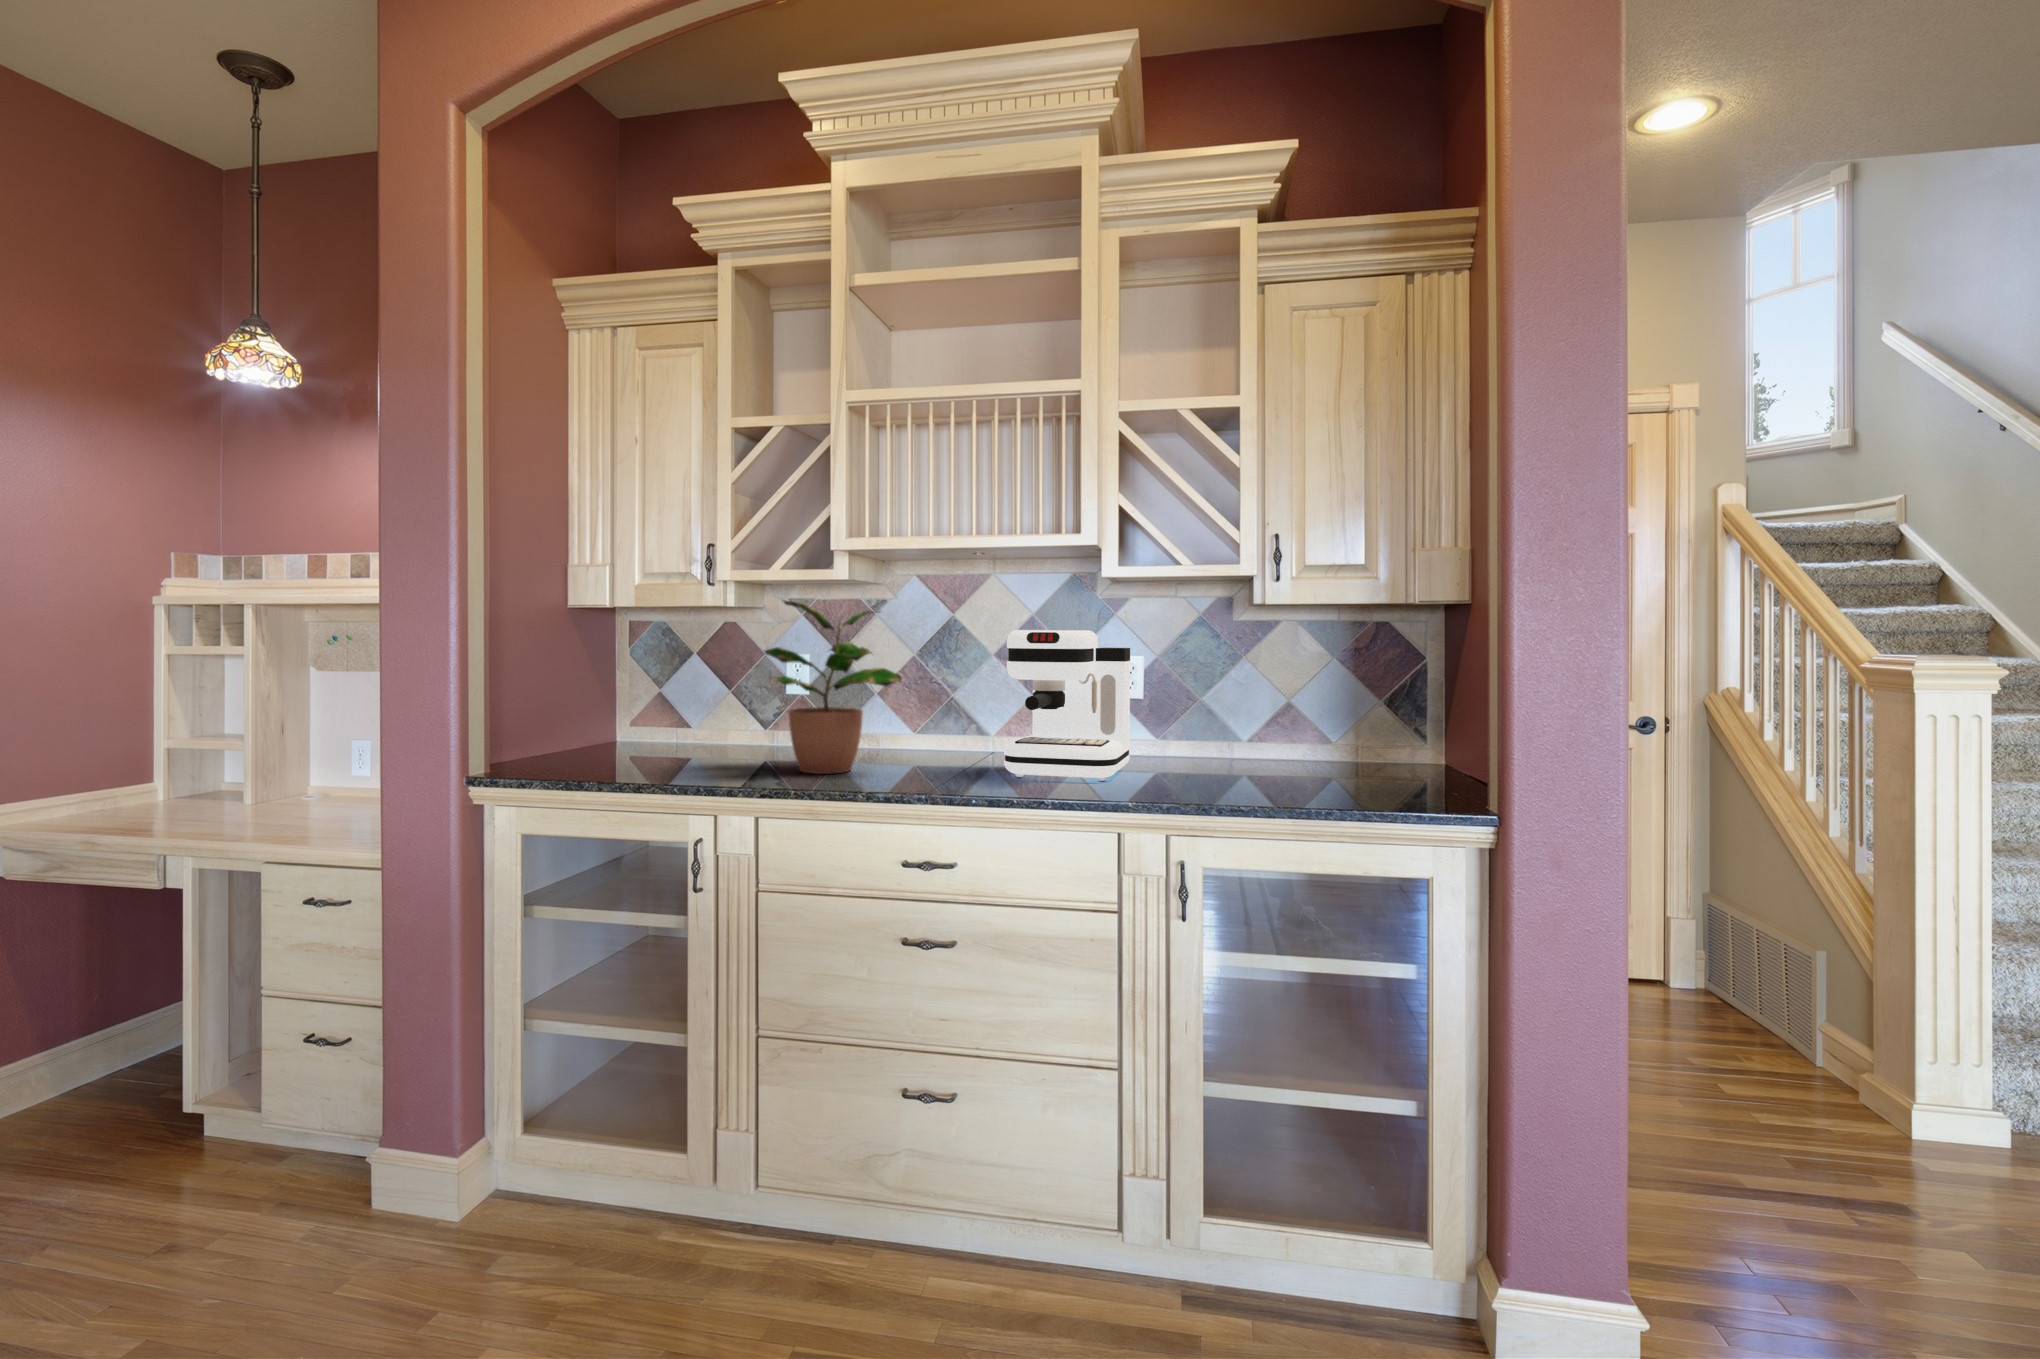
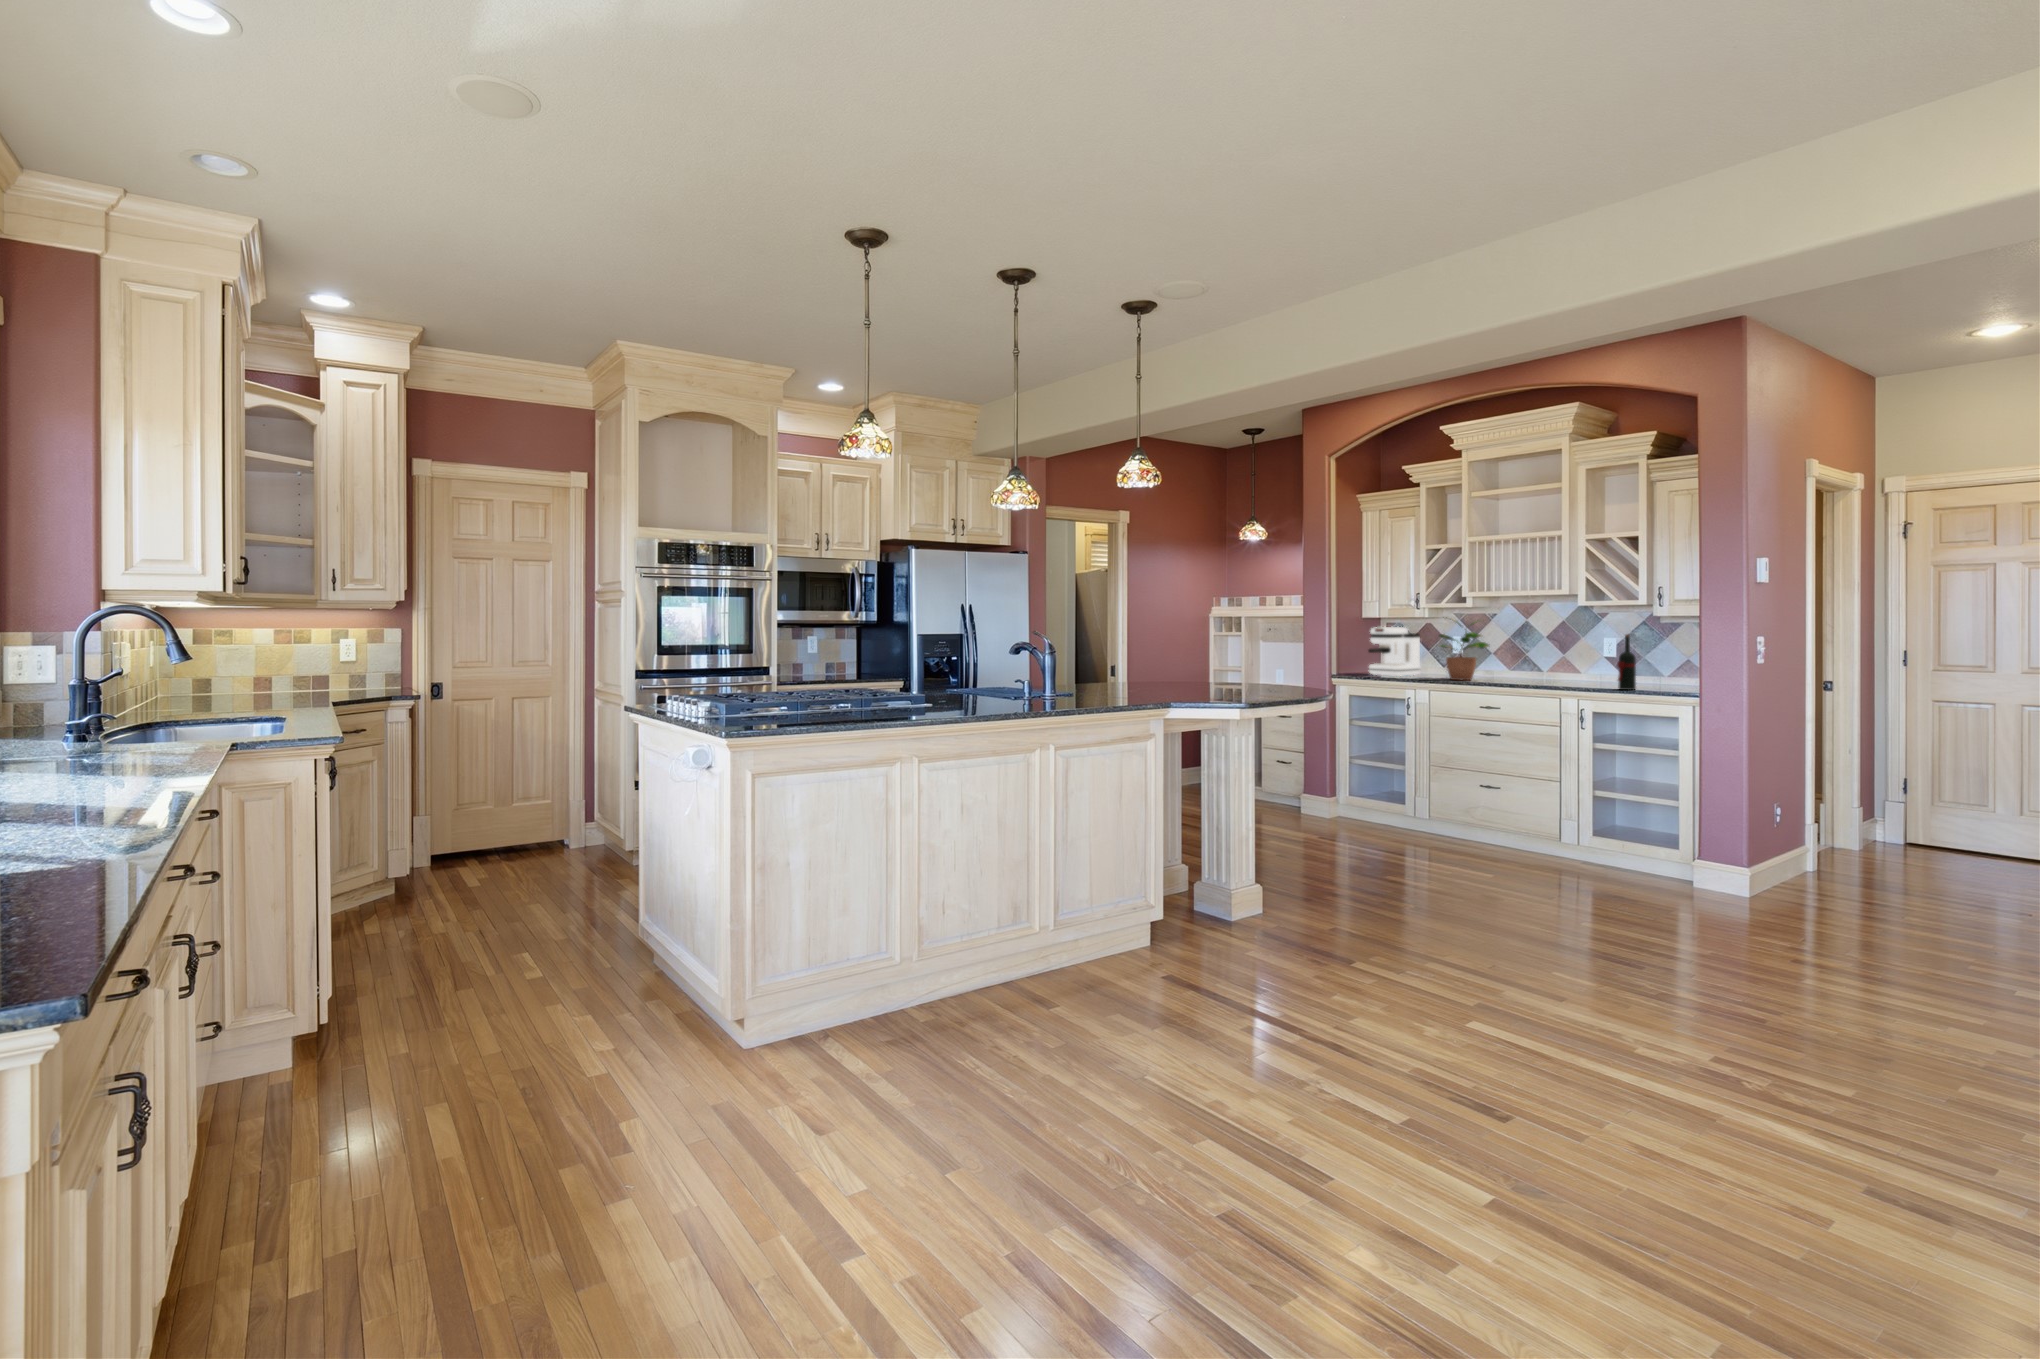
coffee maker: present [1004,630,1130,781] -> present [1368,627,1420,676]
wine bottle: none [1256,645,1296,801] -> present [1617,634,1636,690]

